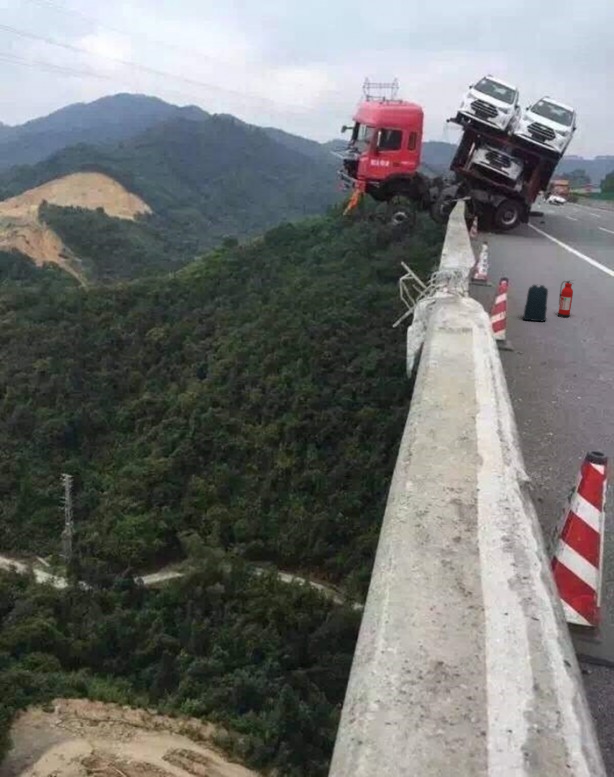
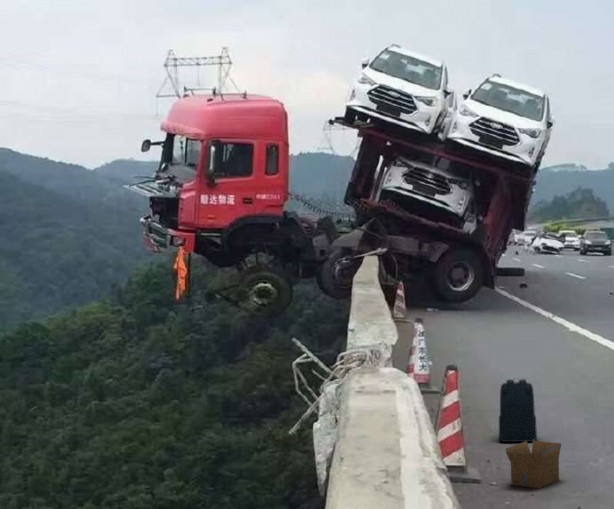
fire extinguisher: present [558,280,573,317] -> none [554,365,577,433]
cardboard box: none [528,324,562,353] -> present [506,440,561,489]

